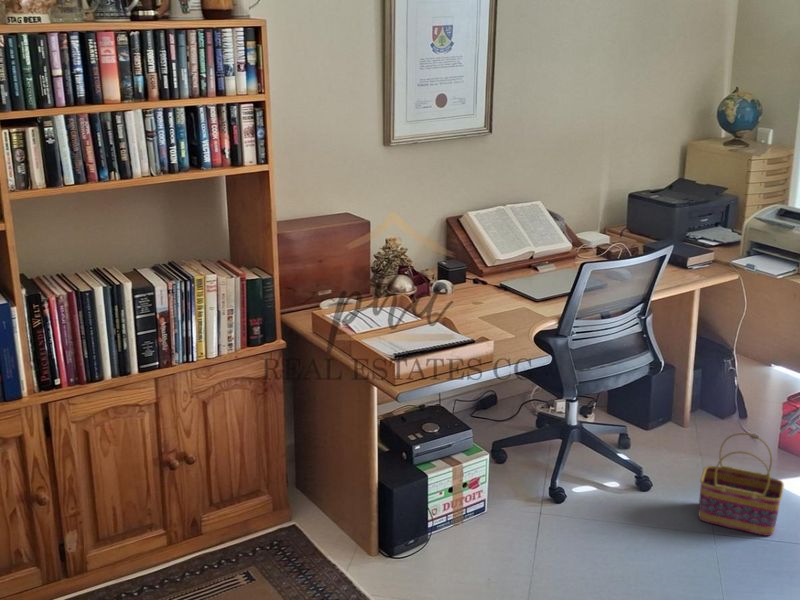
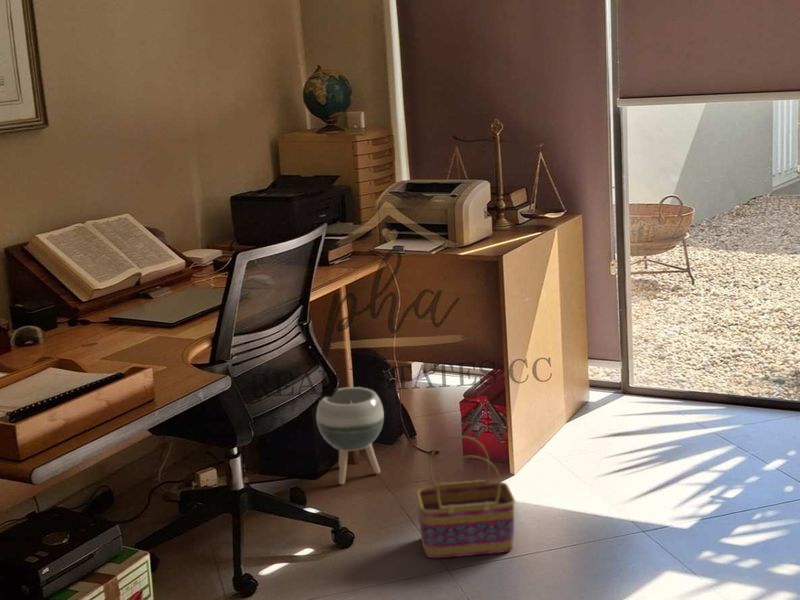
planter: none [653,367,711,443] -> present [316,387,384,484]

